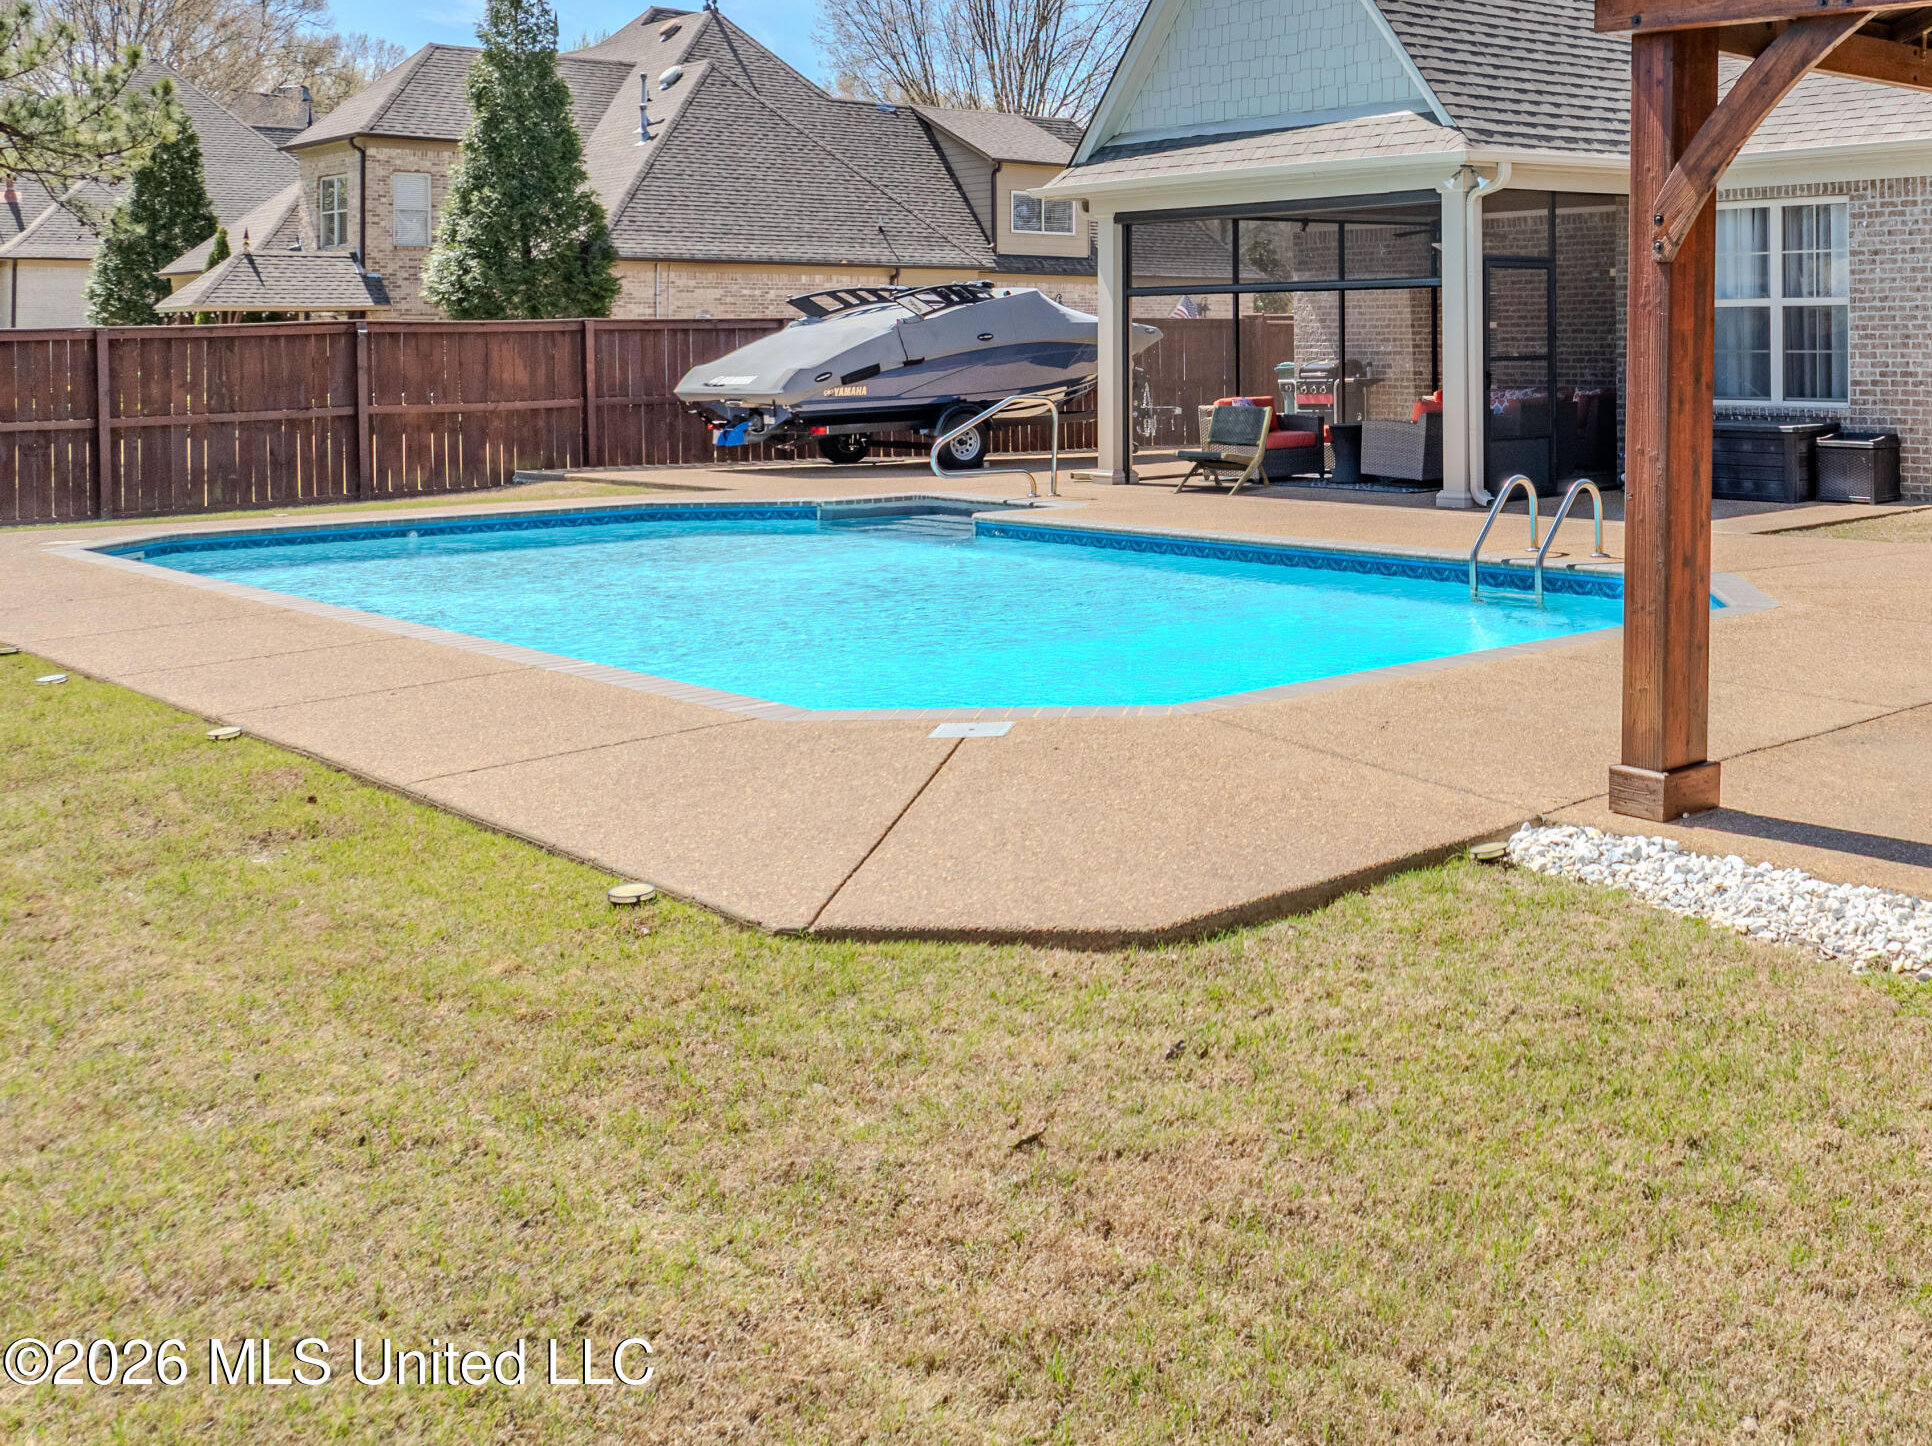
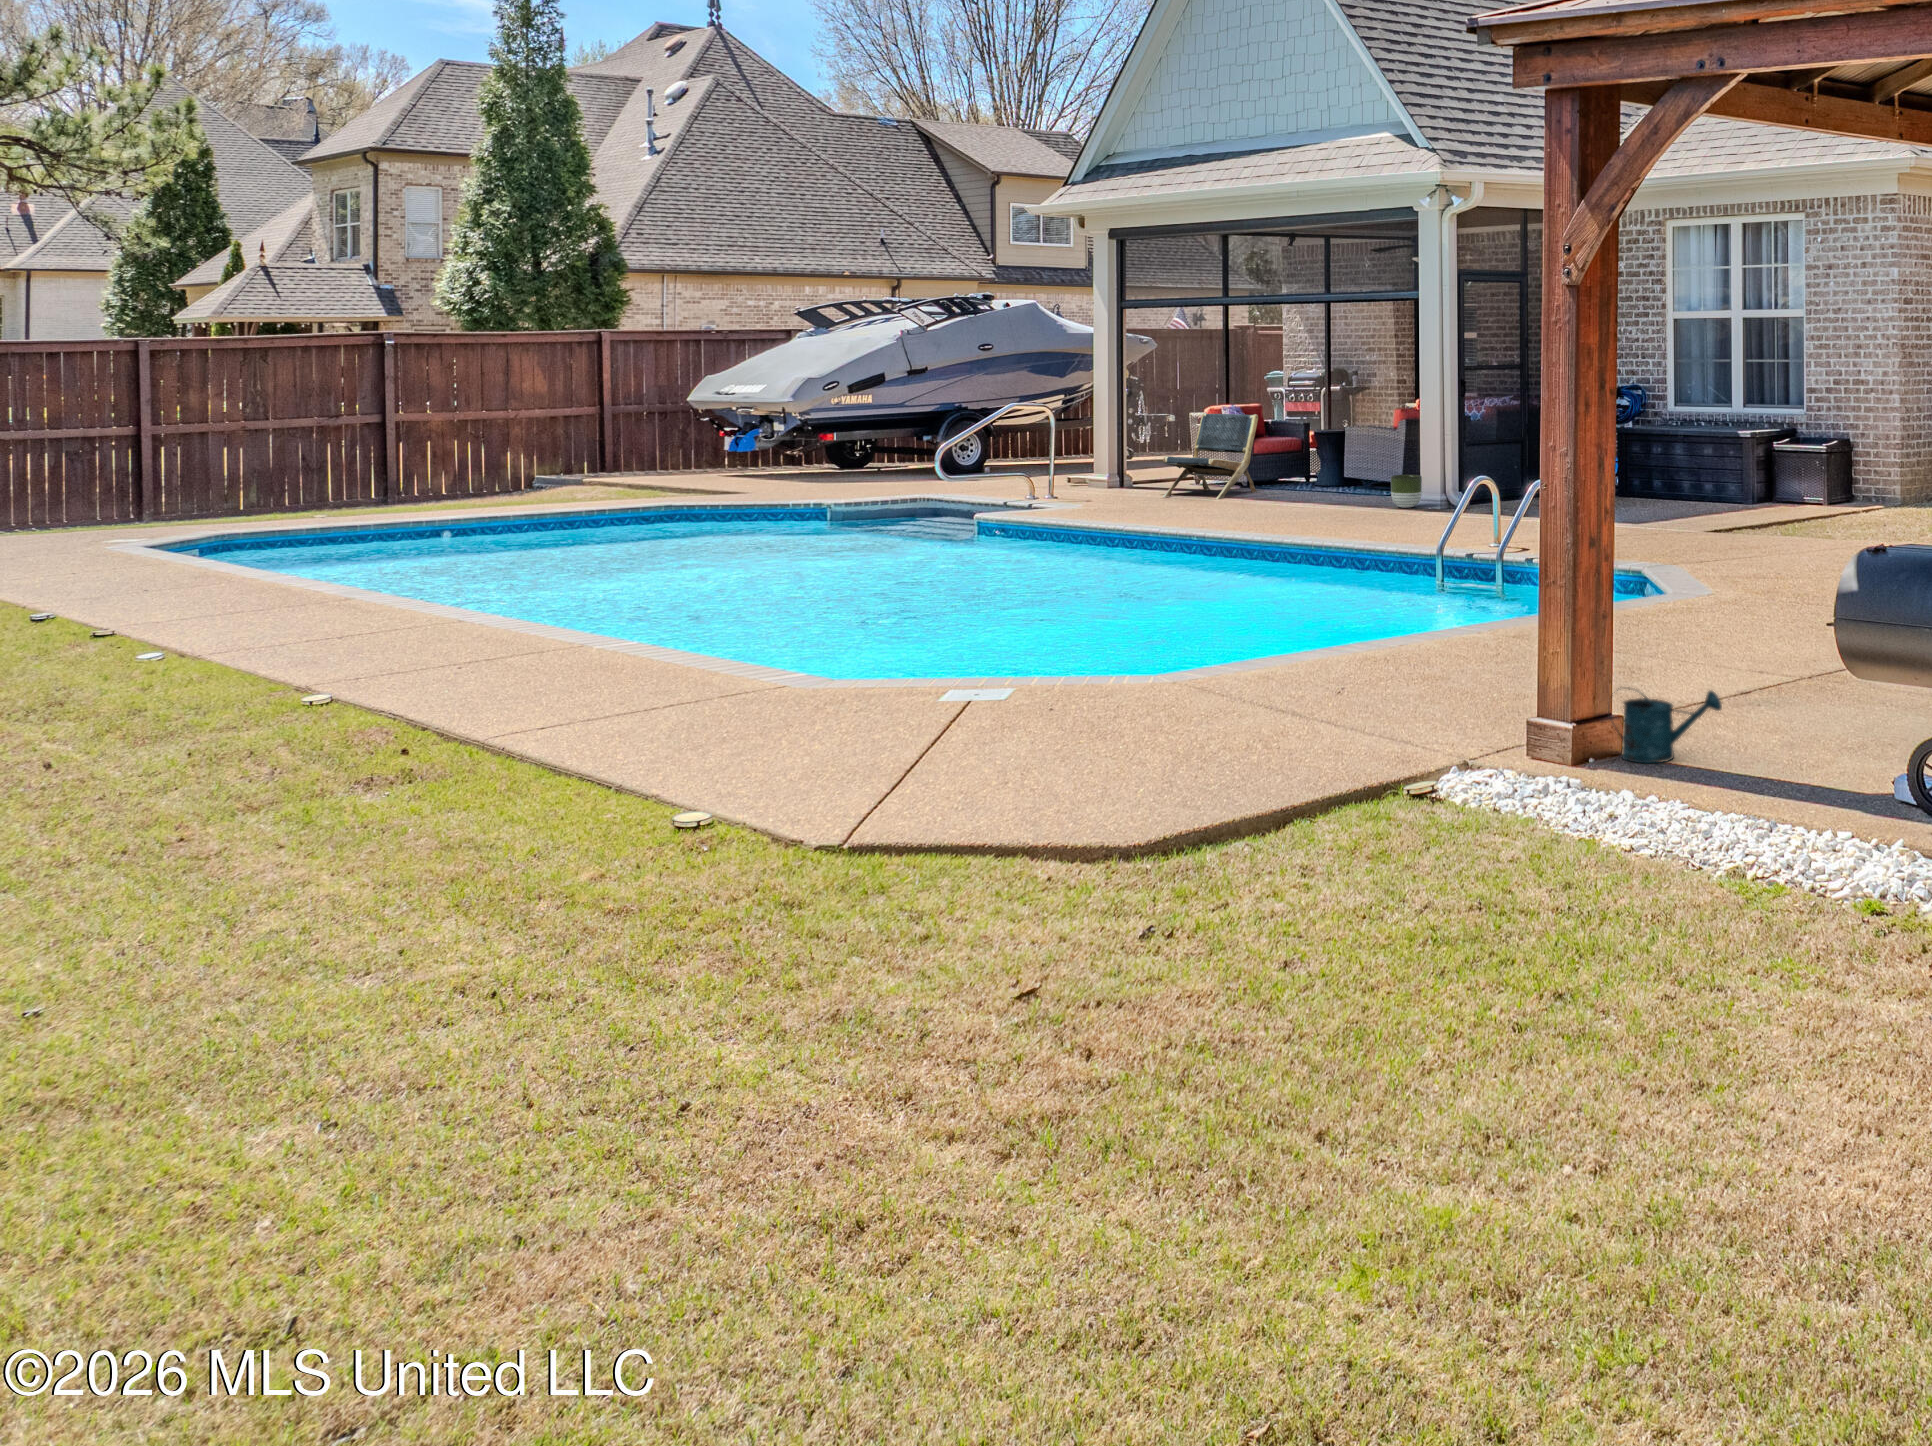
planter: none [1413,470,1445,505] -> present [1391,475,1422,508]
watering can: none [1700,724,1833,813] -> present [1612,689,1722,763]

